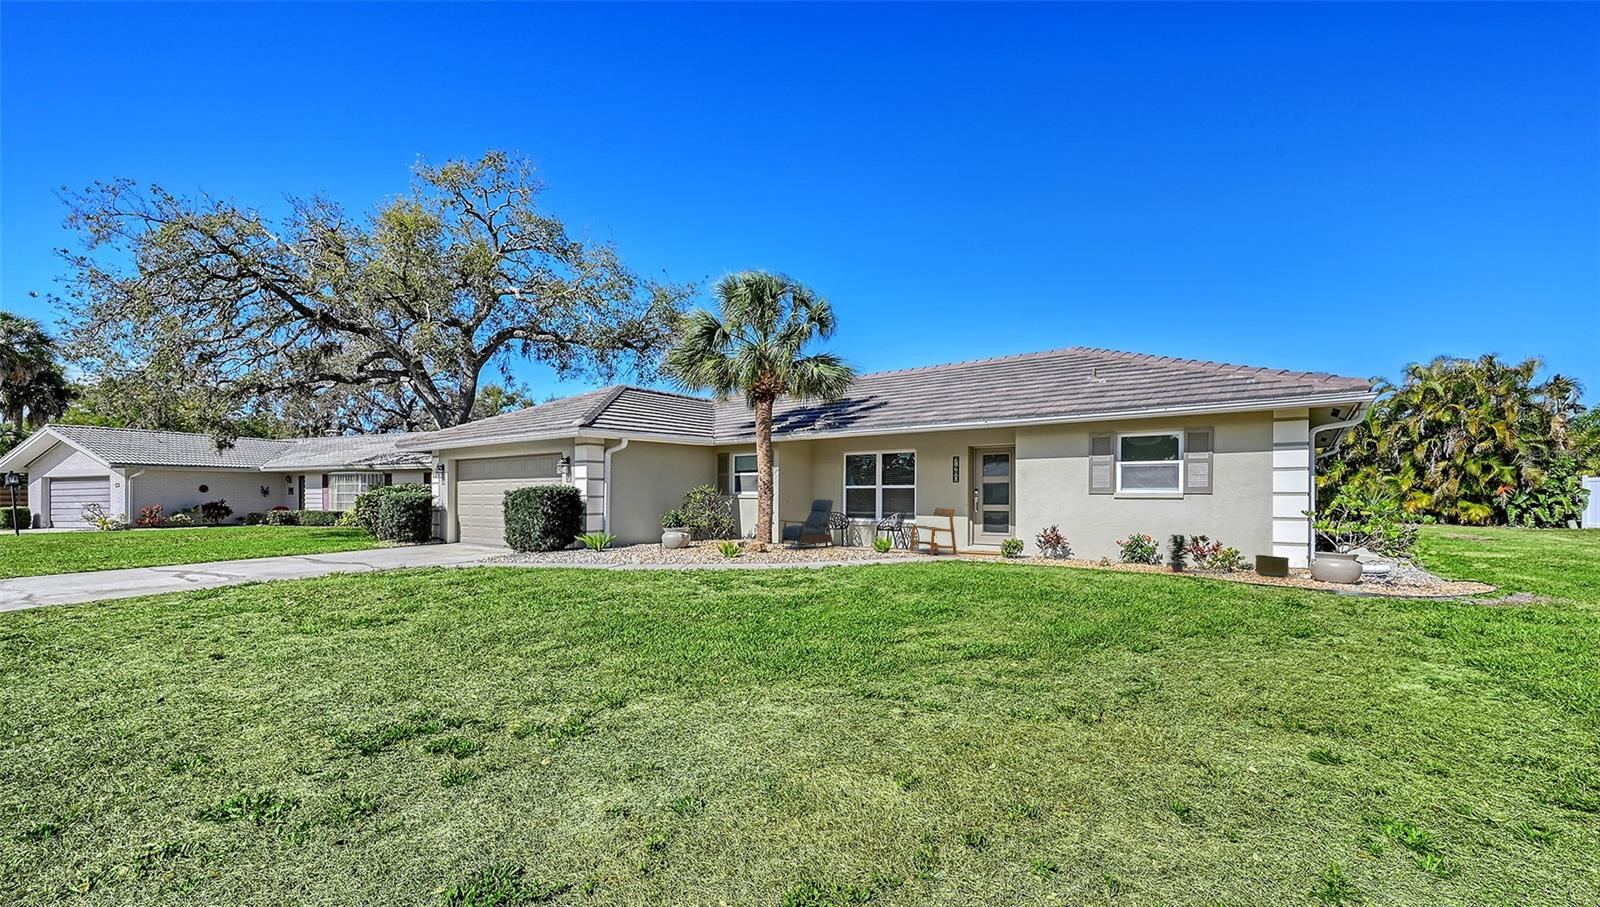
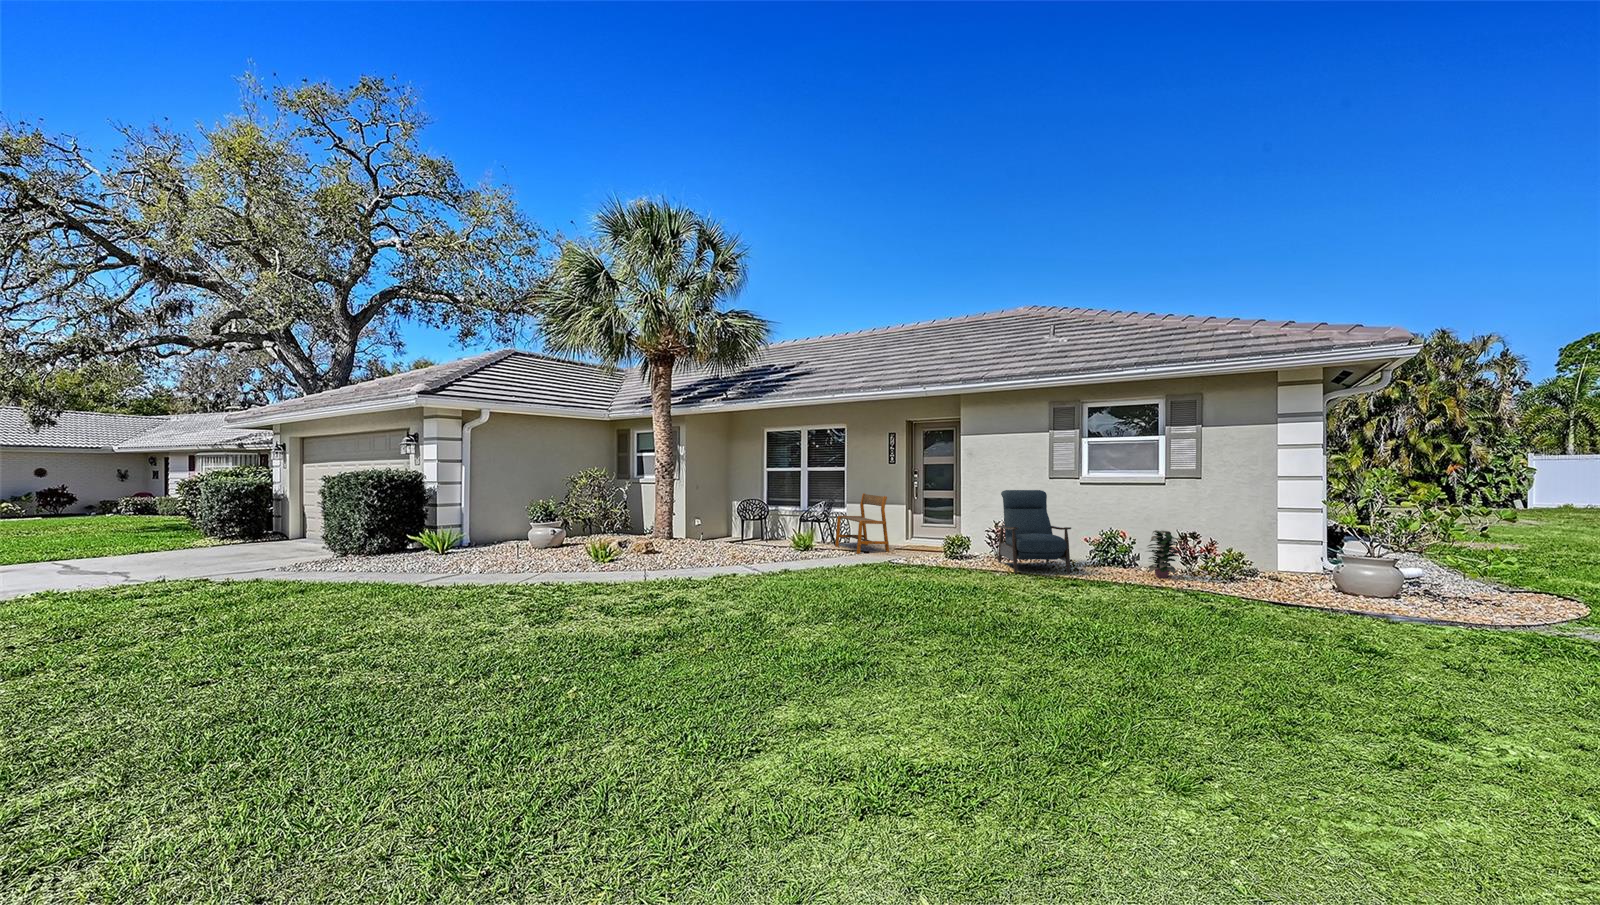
chair: present [780,499,834,551] -> present [998,490,1071,574]
basket: present [1255,555,1289,576] -> none [1262,556,1306,585]

